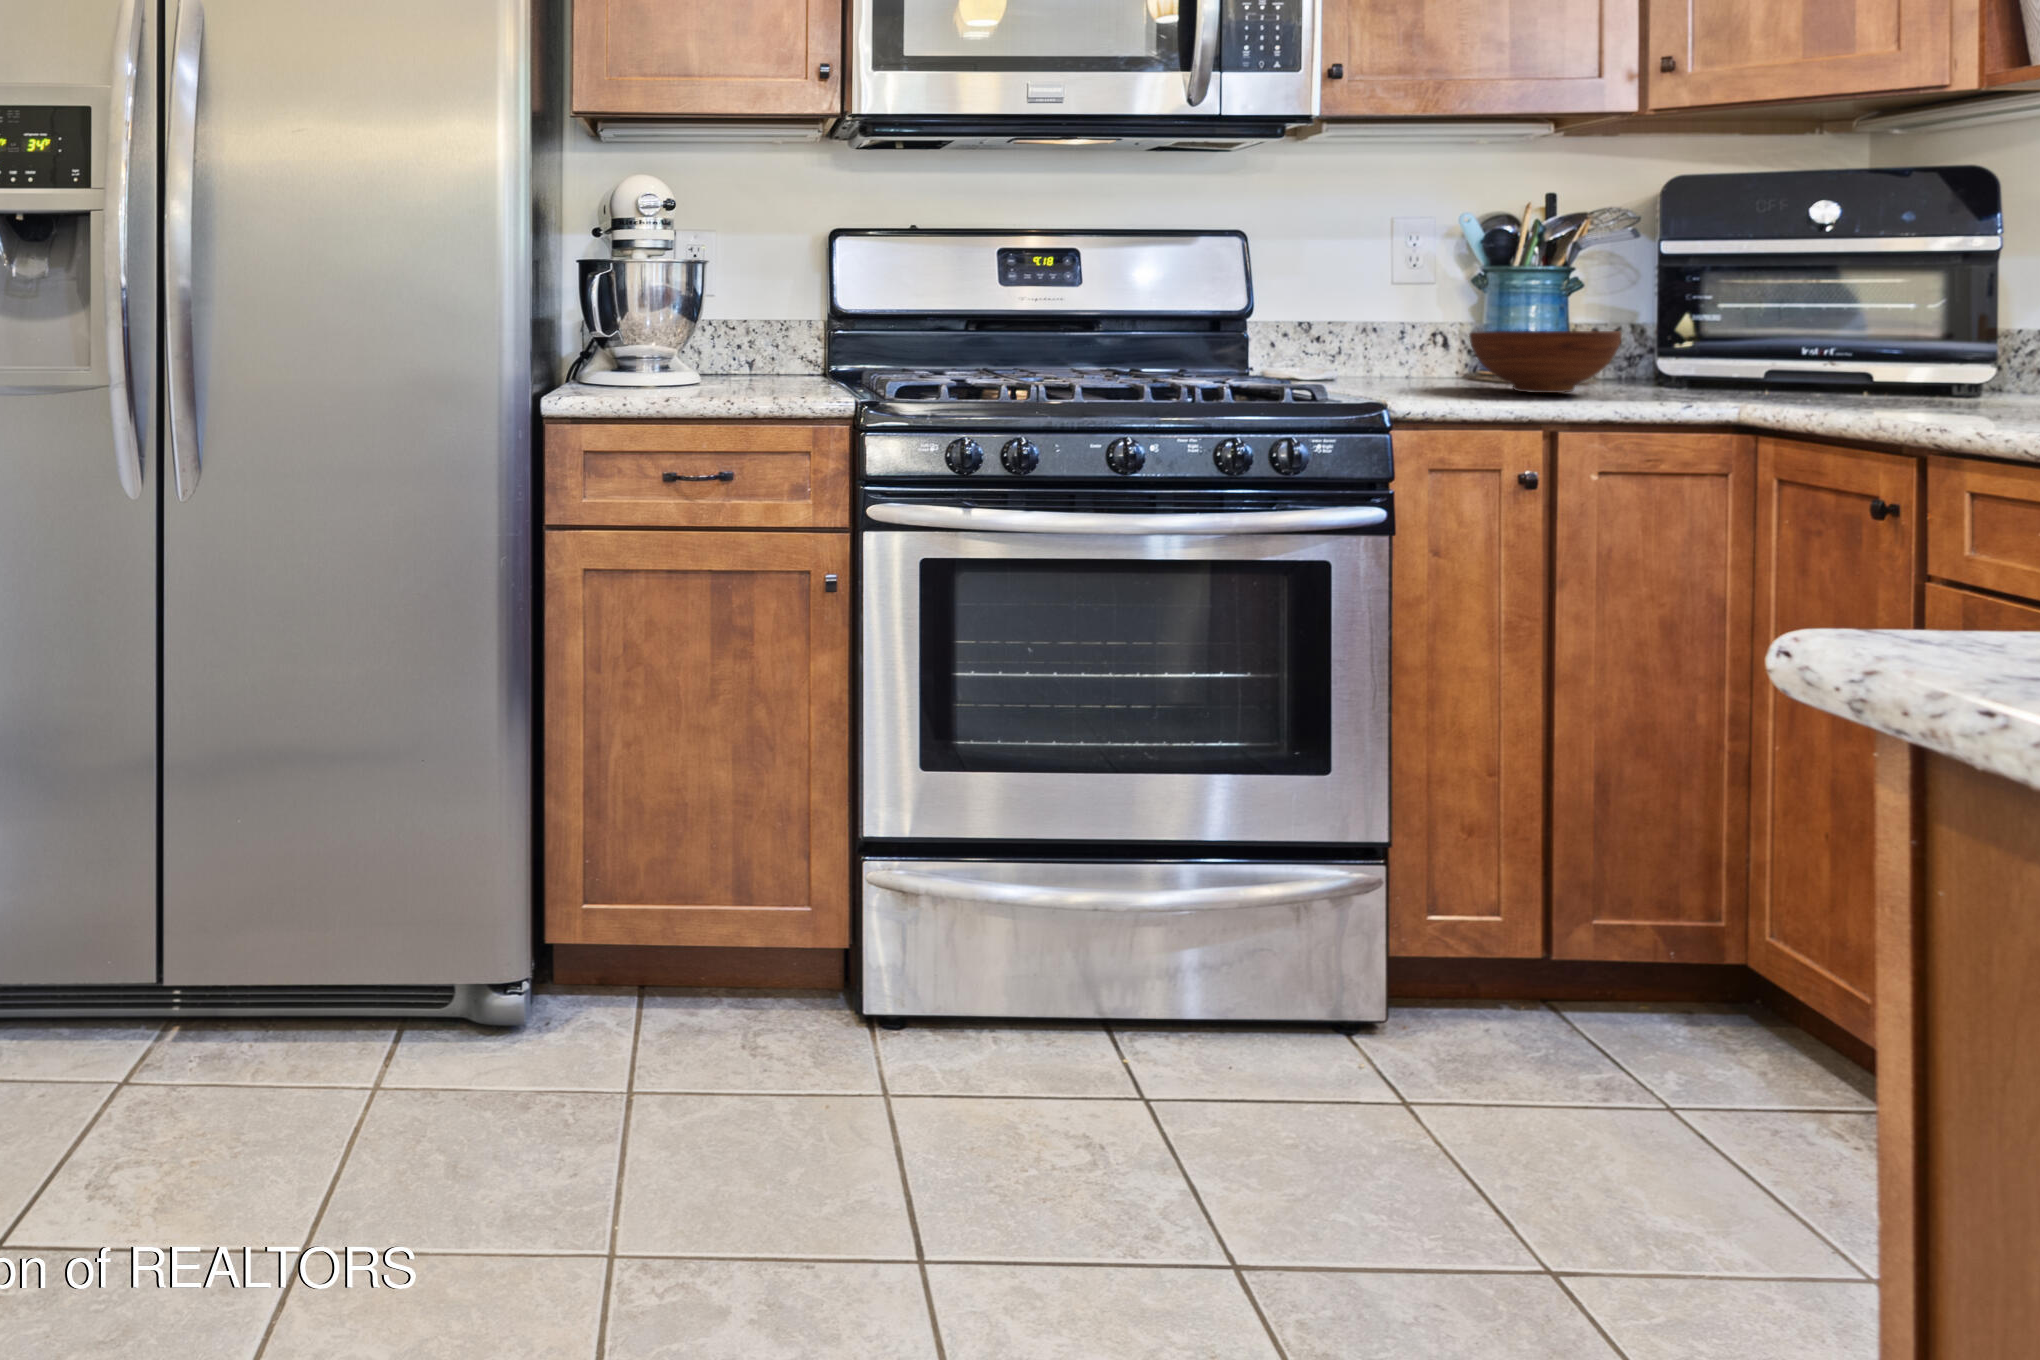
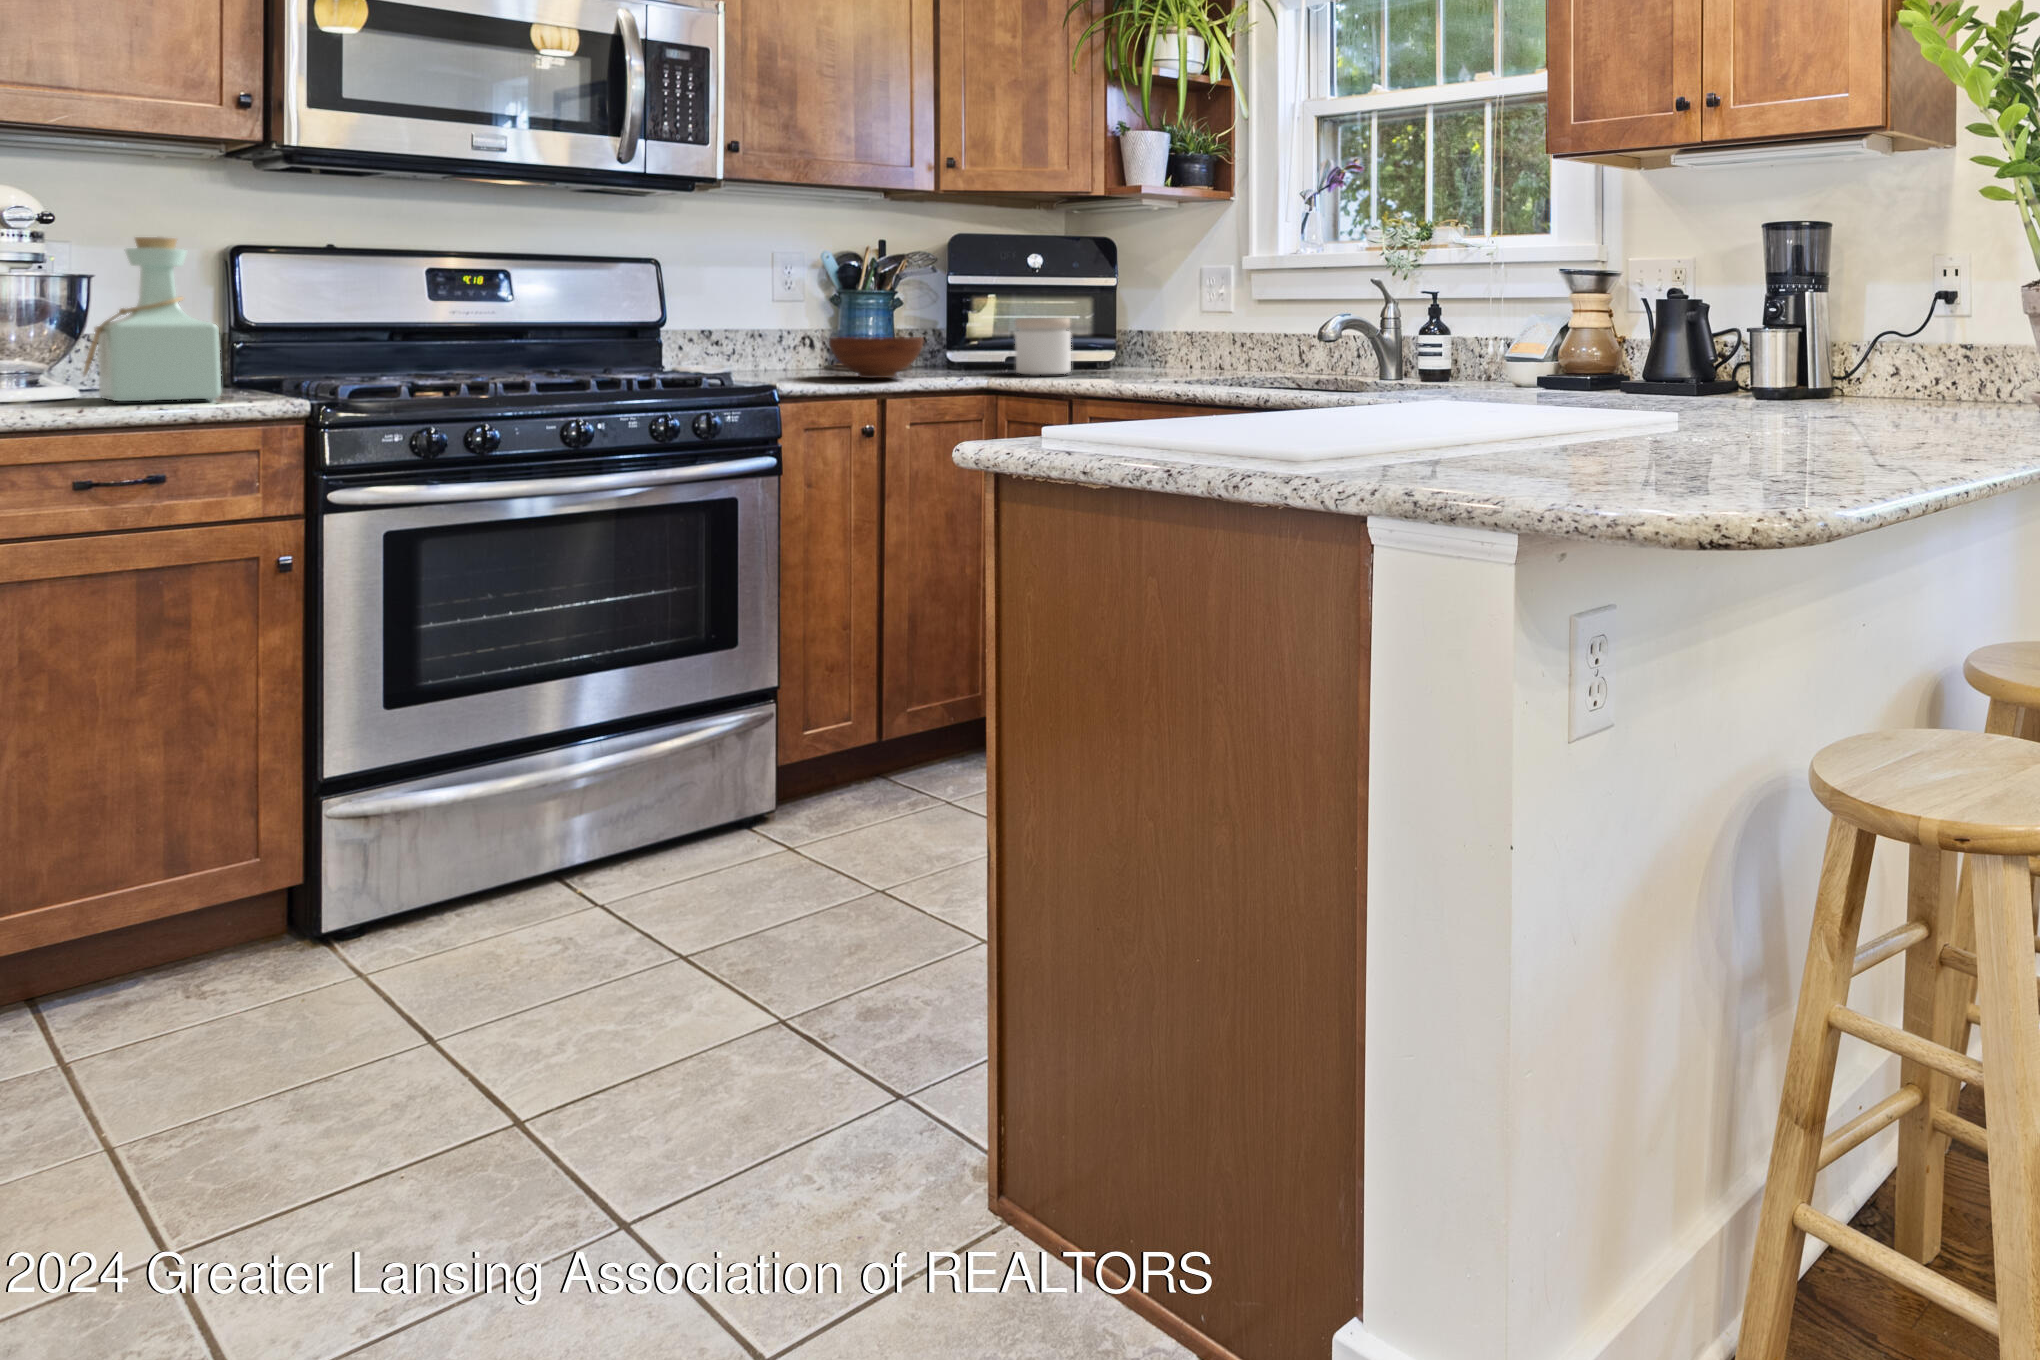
bottle: none [675,219,778,393] -> present [84,237,221,401]
jar: none [1781,300,1893,395] -> present [1015,318,1071,375]

